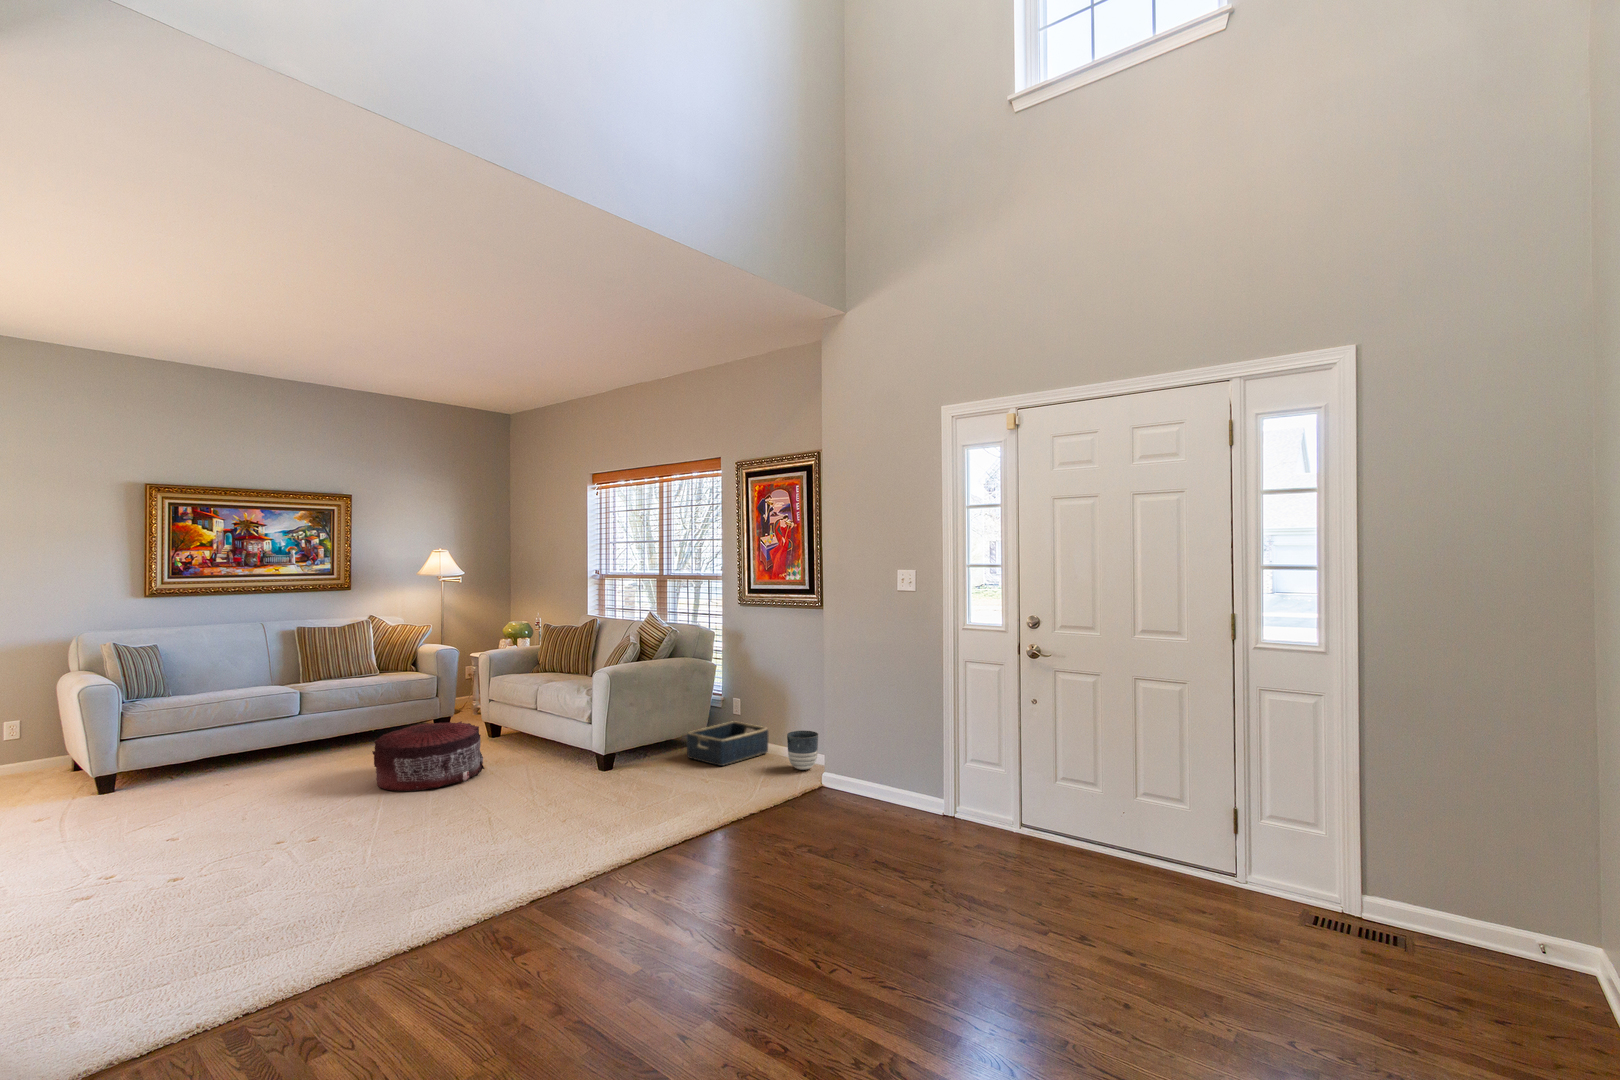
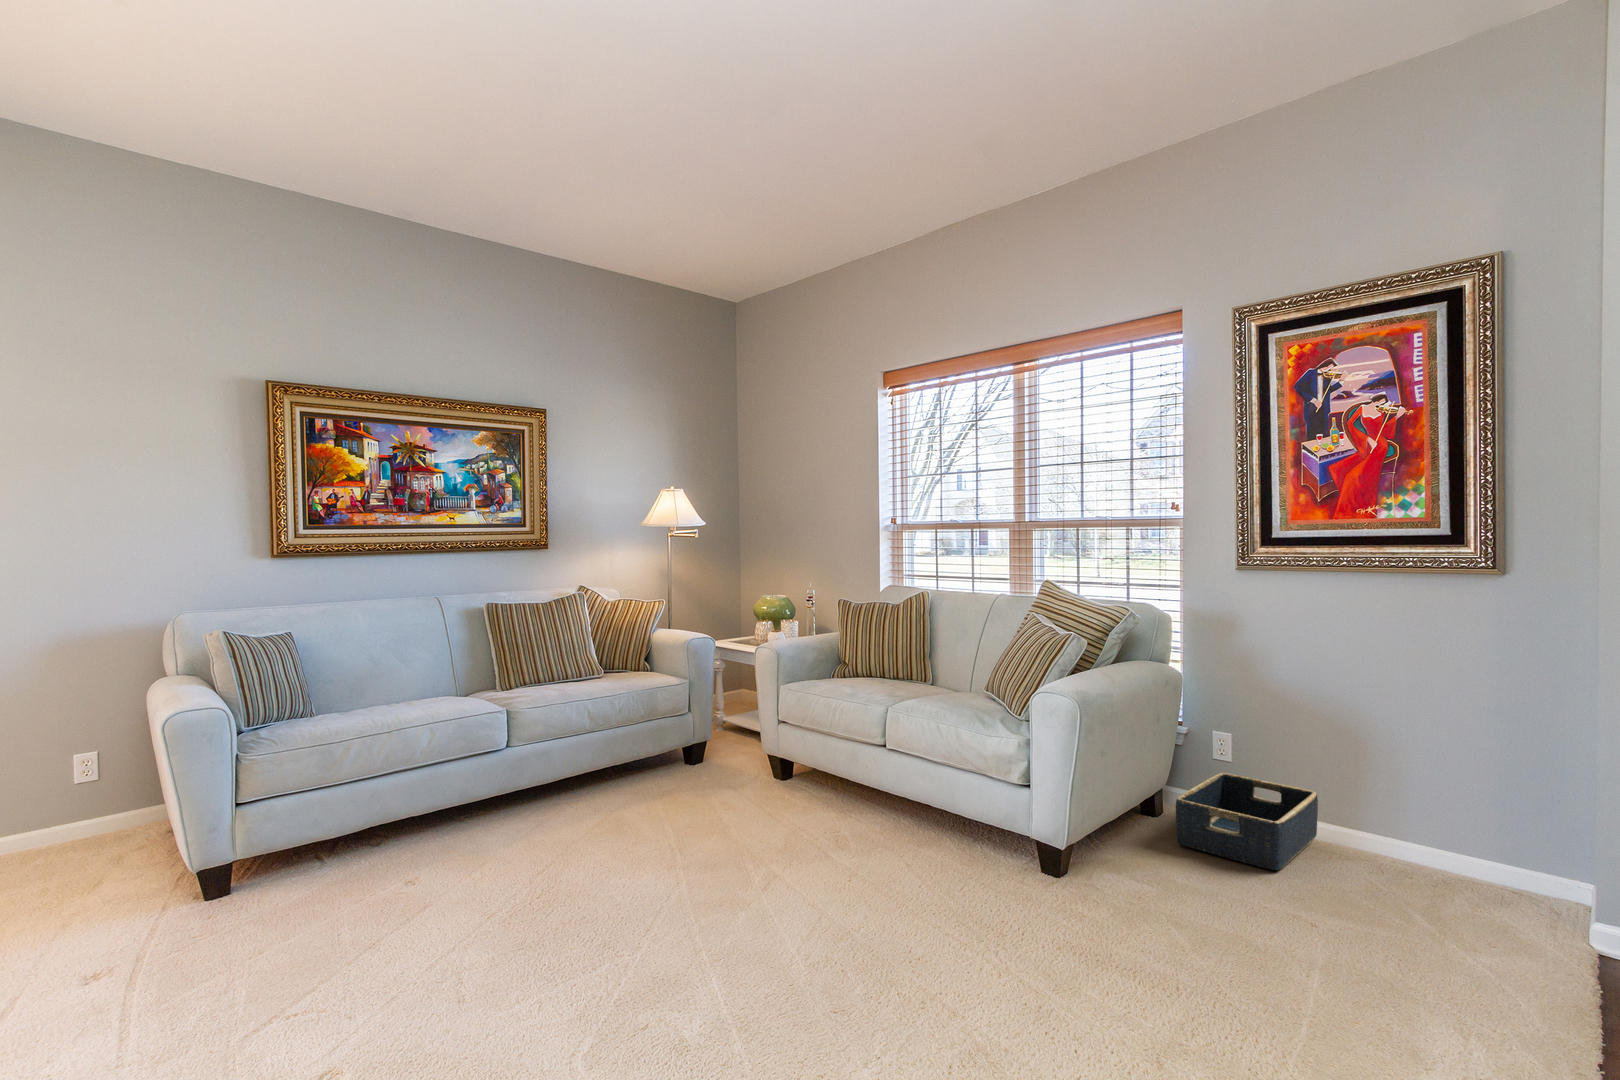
pouf: present [372,721,485,791] -> none [657,771,840,917]
planter: present [787,731,818,770] -> none [1417,808,1496,890]

